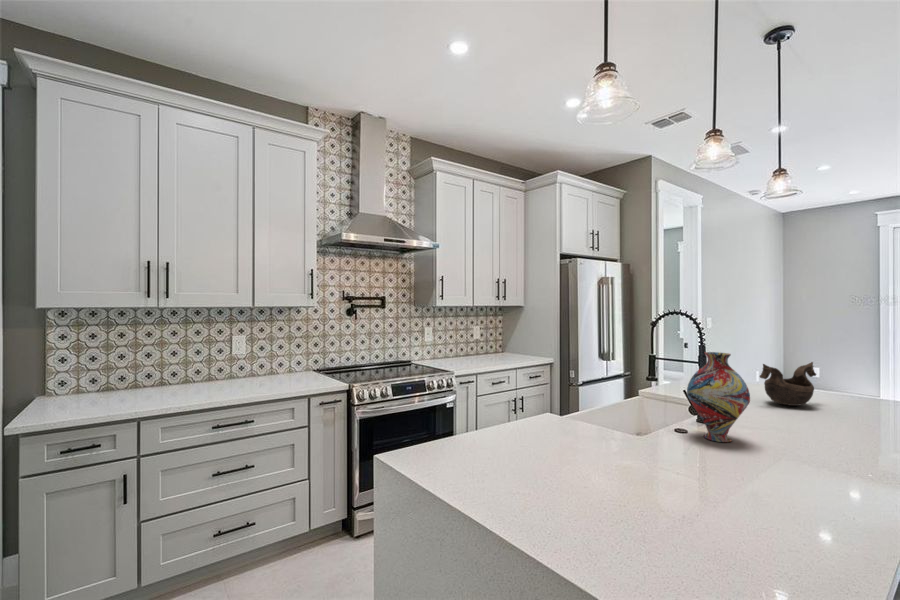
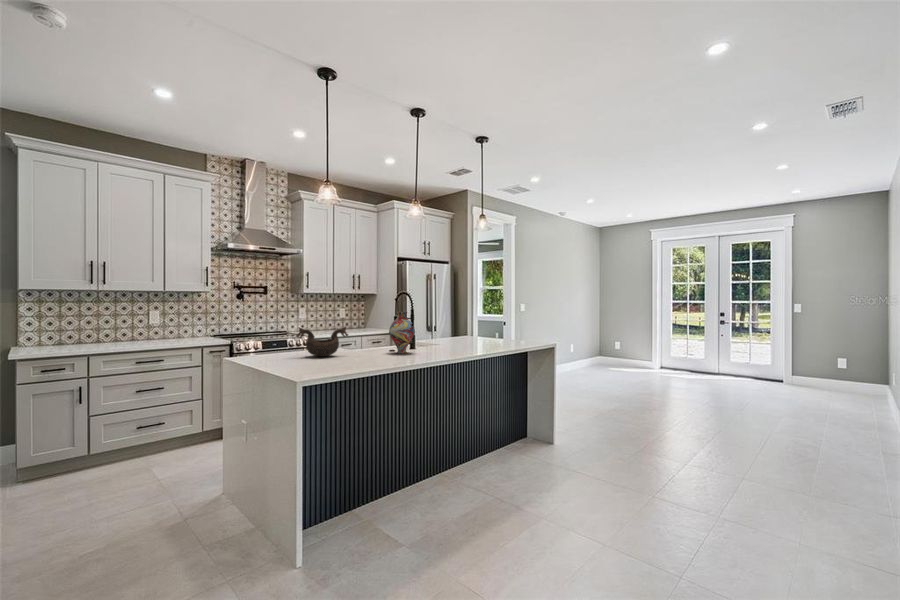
decorative bowl: present [760,362,816,406] -> present [296,327,348,356]

